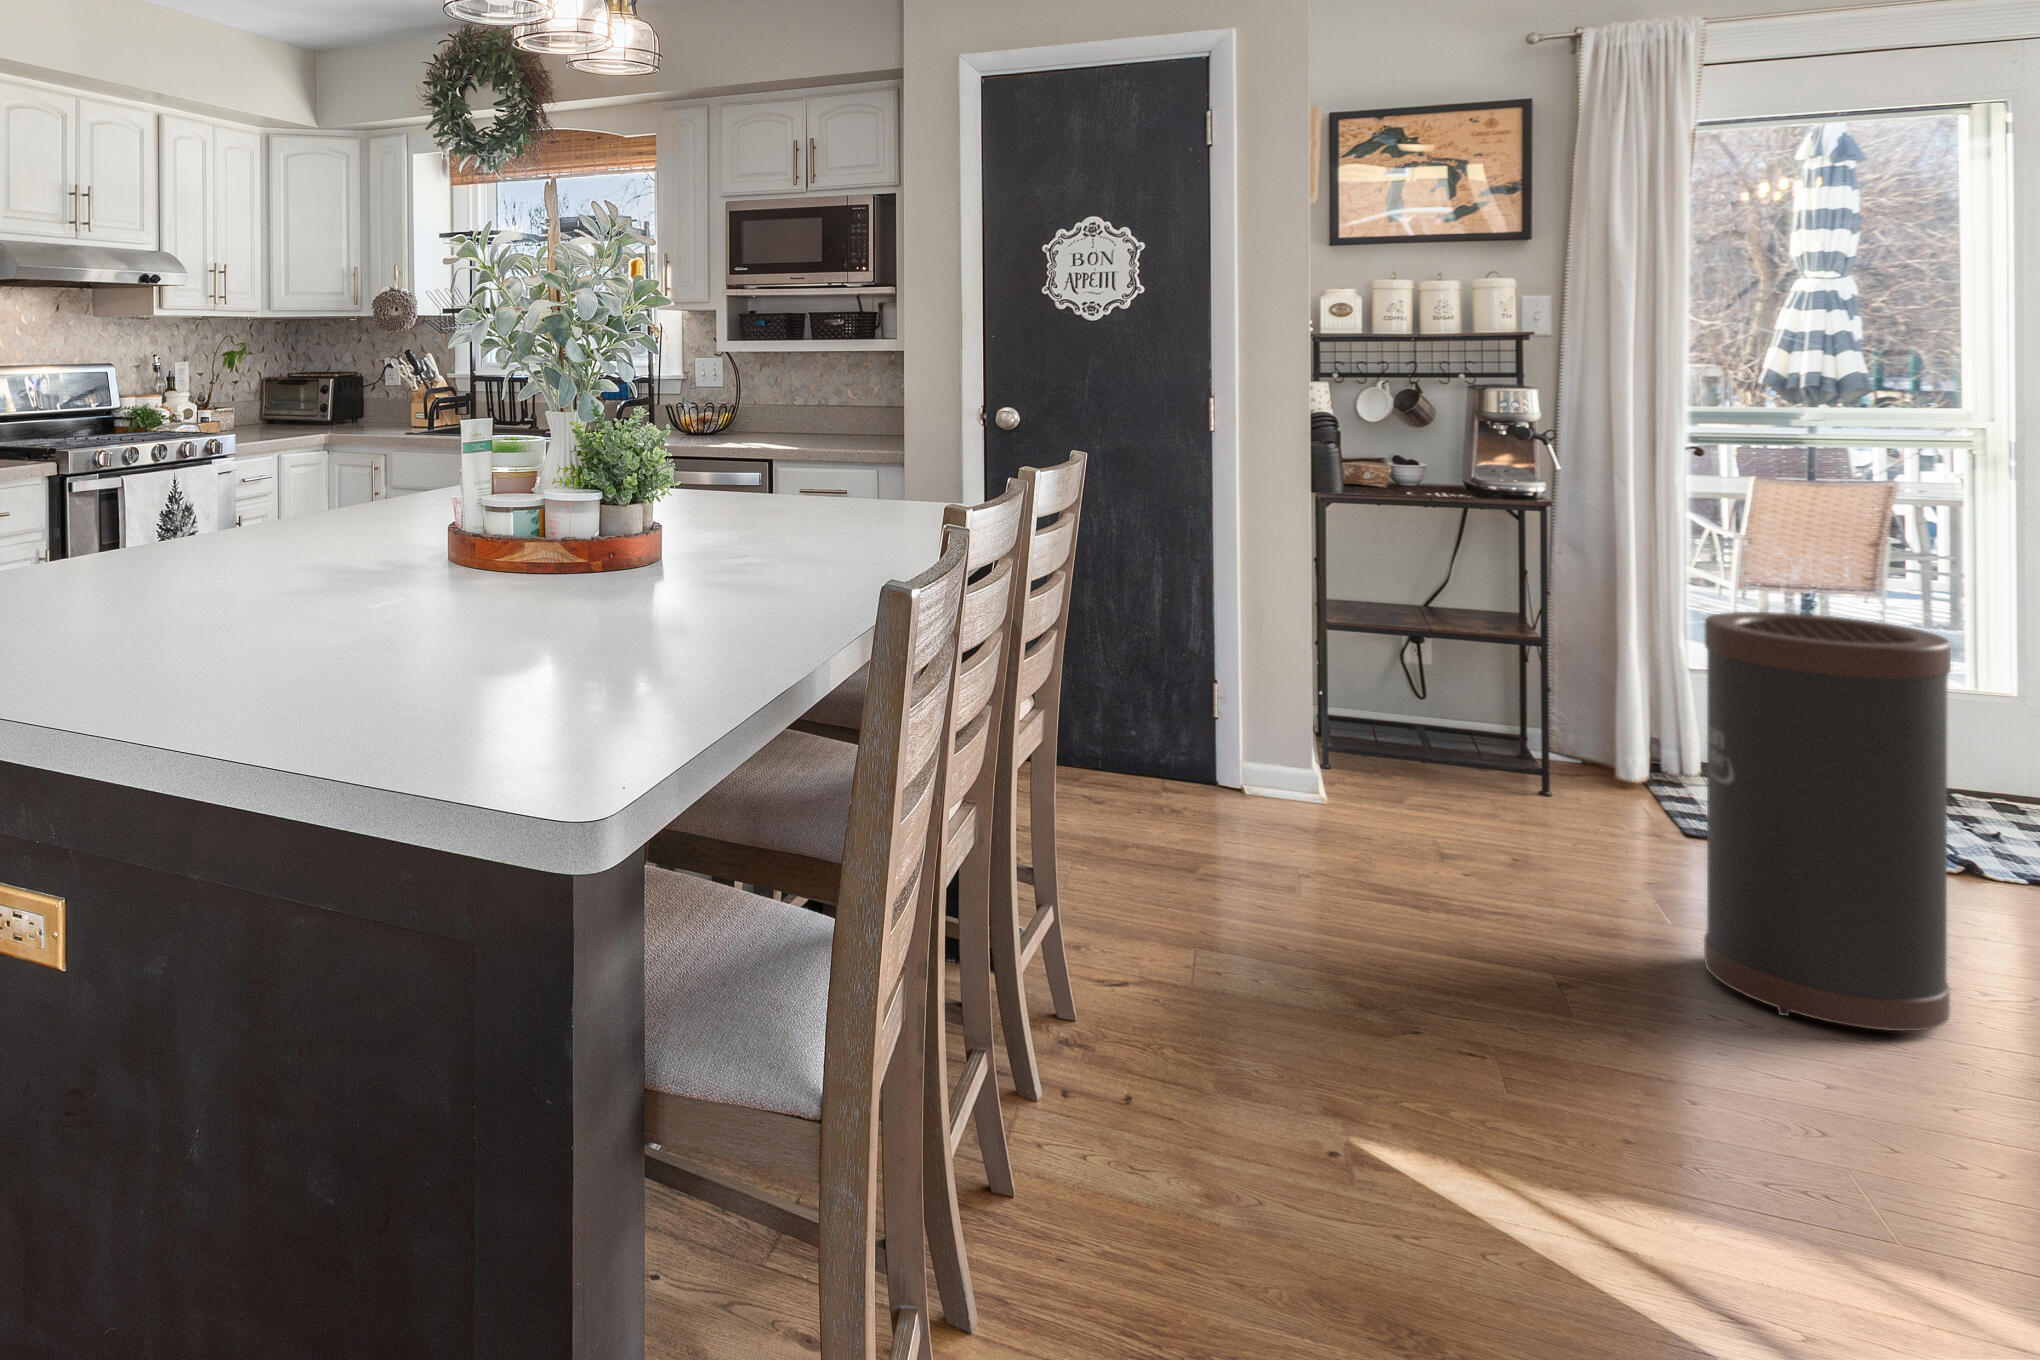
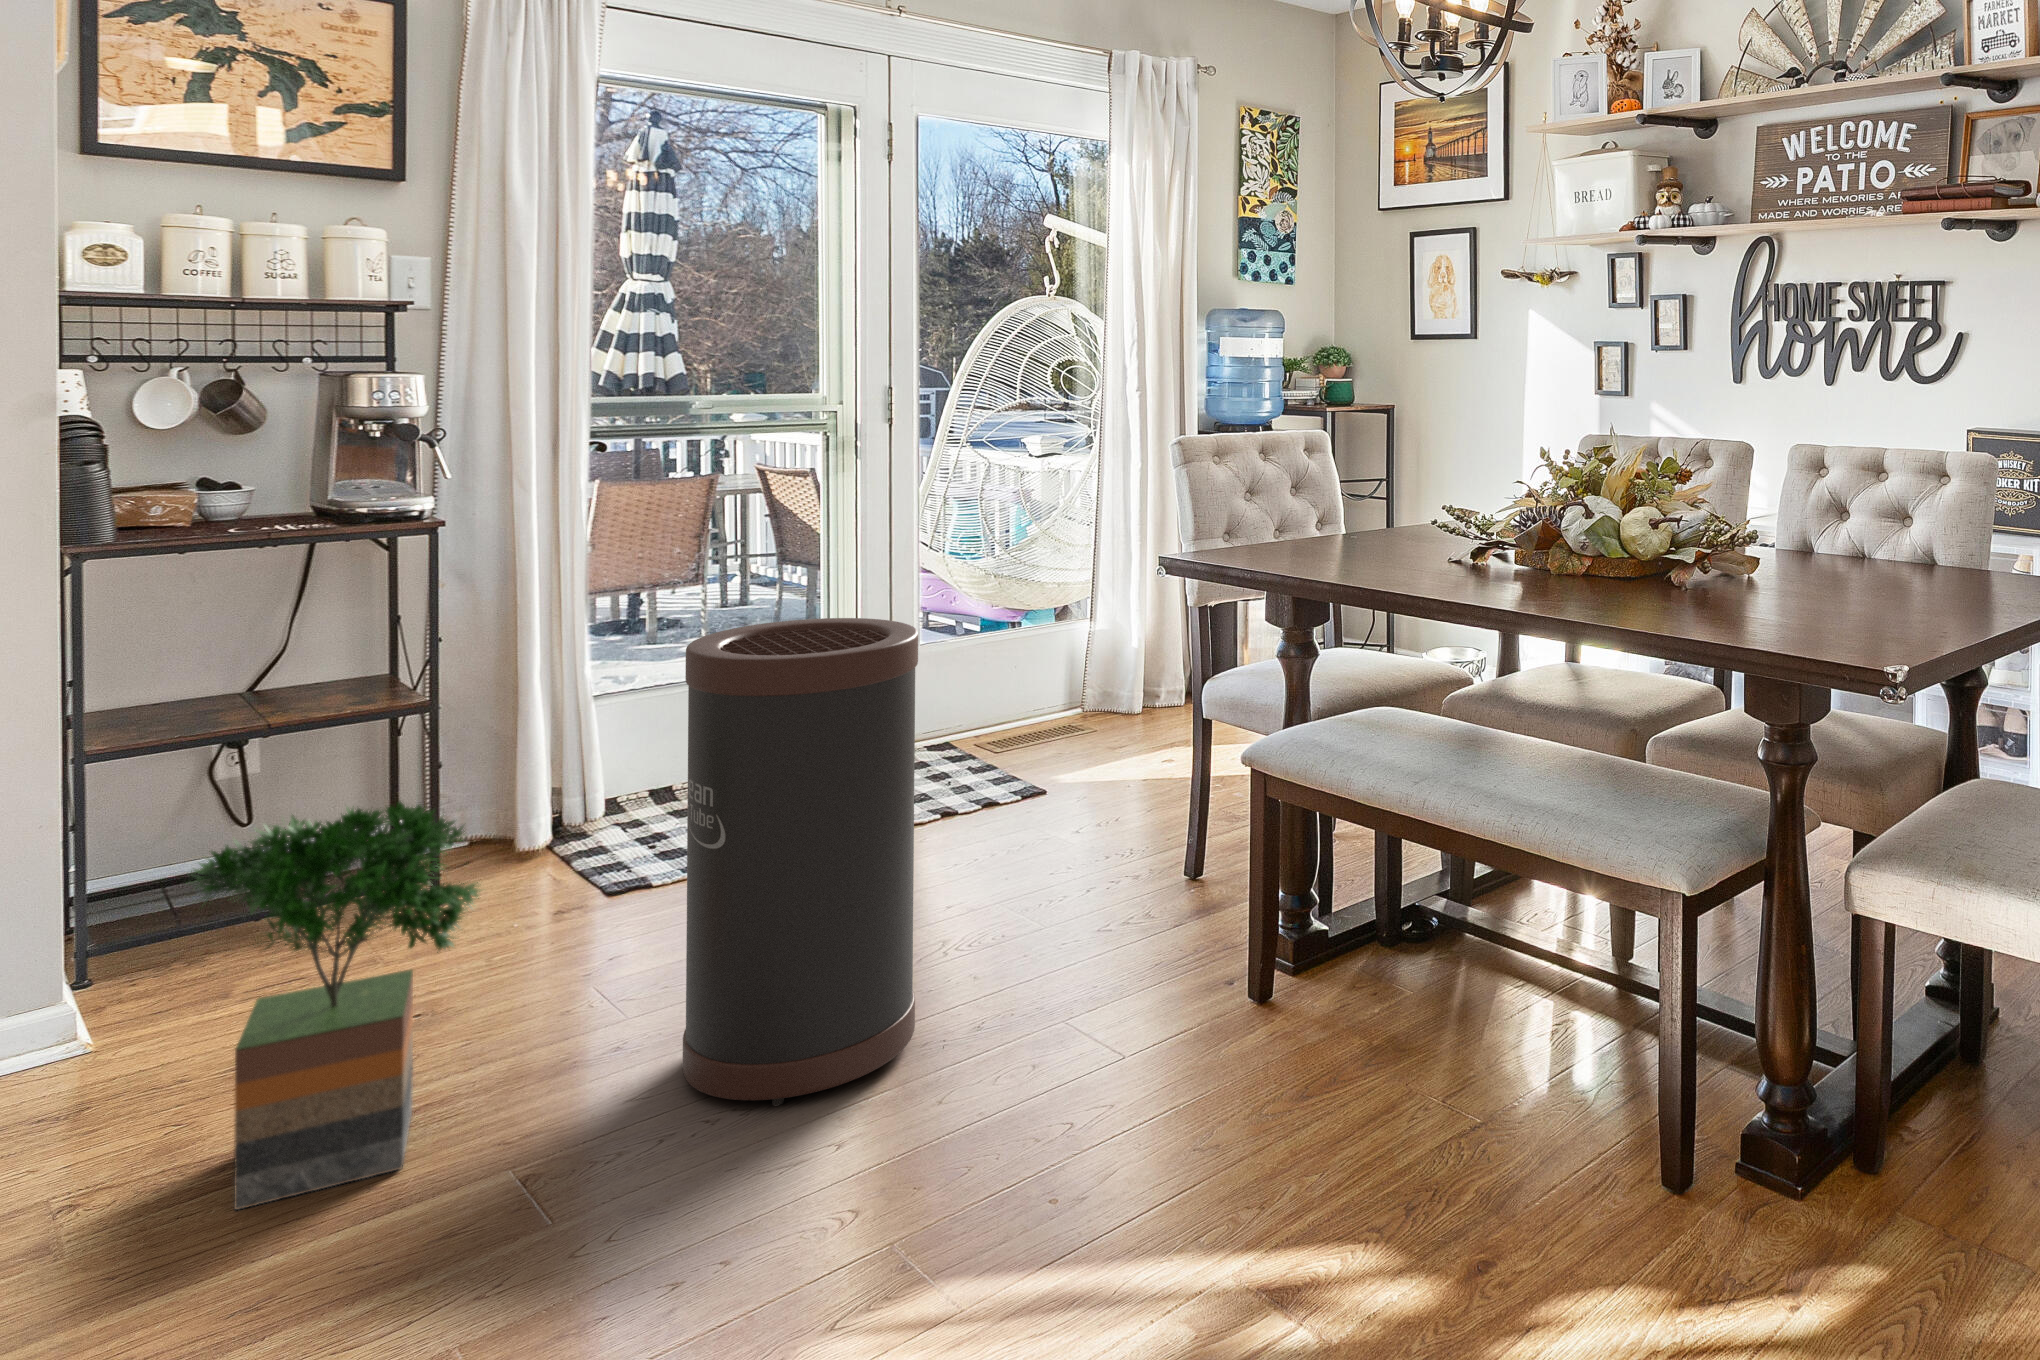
potted tree: none [1365,675,1547,931] -> present [194,801,480,1210]

